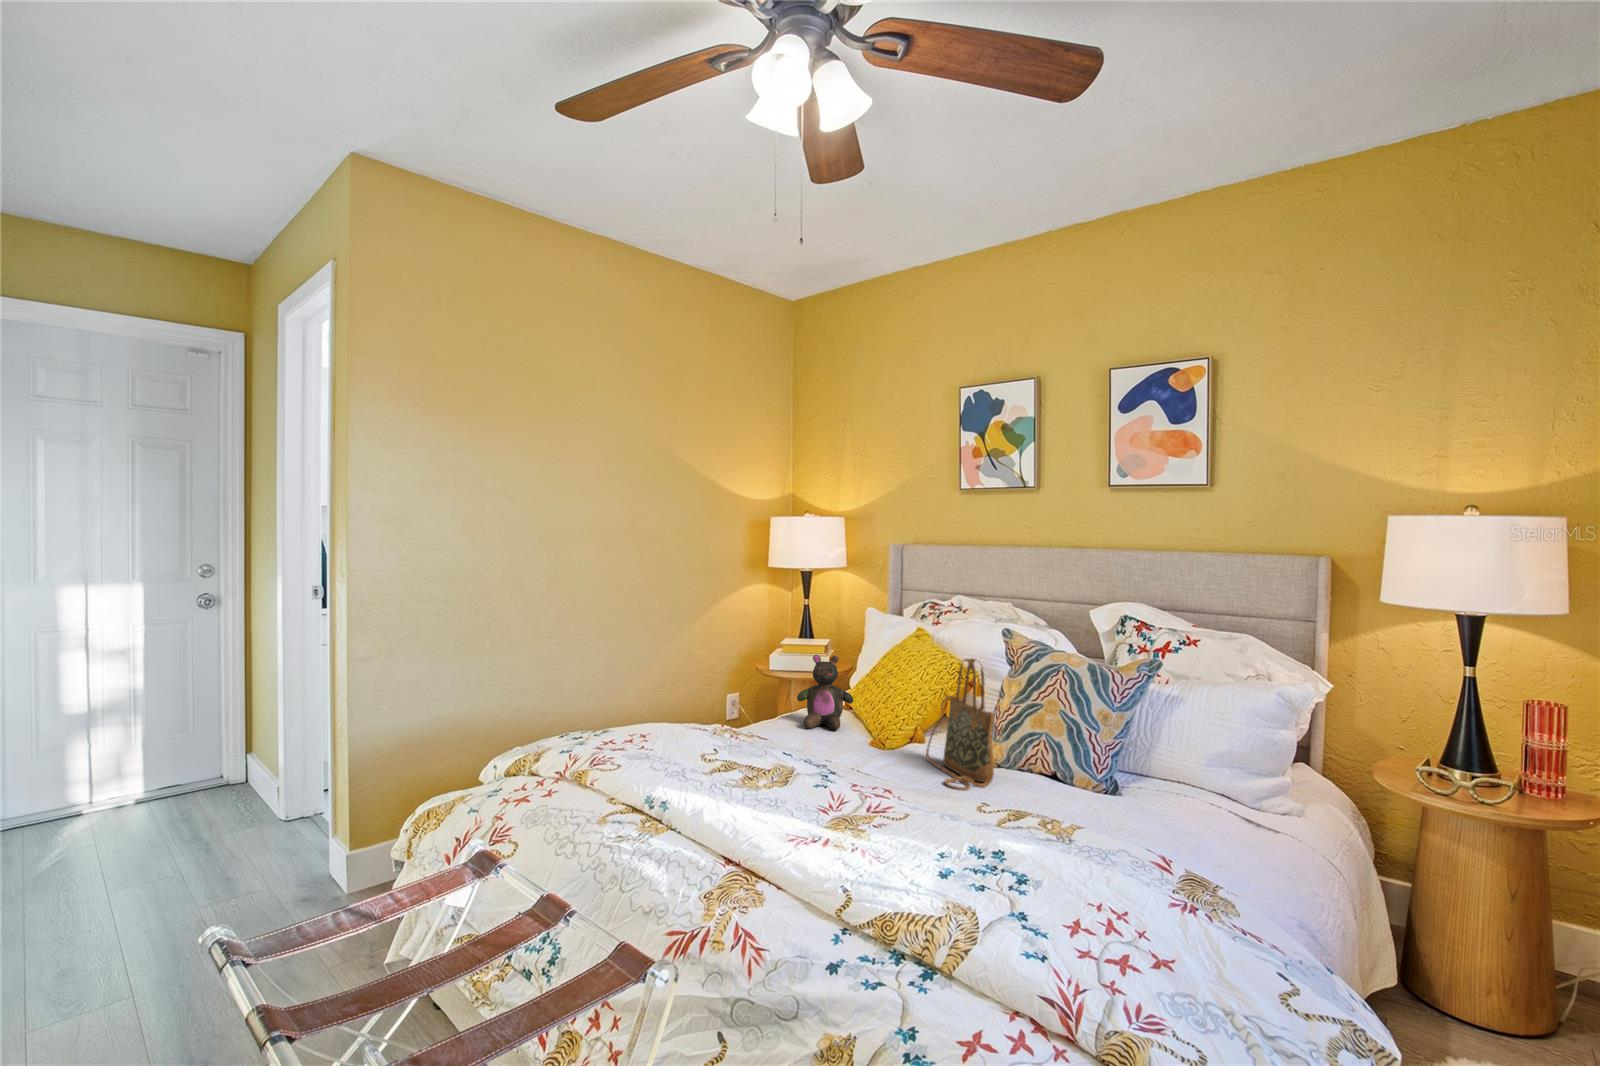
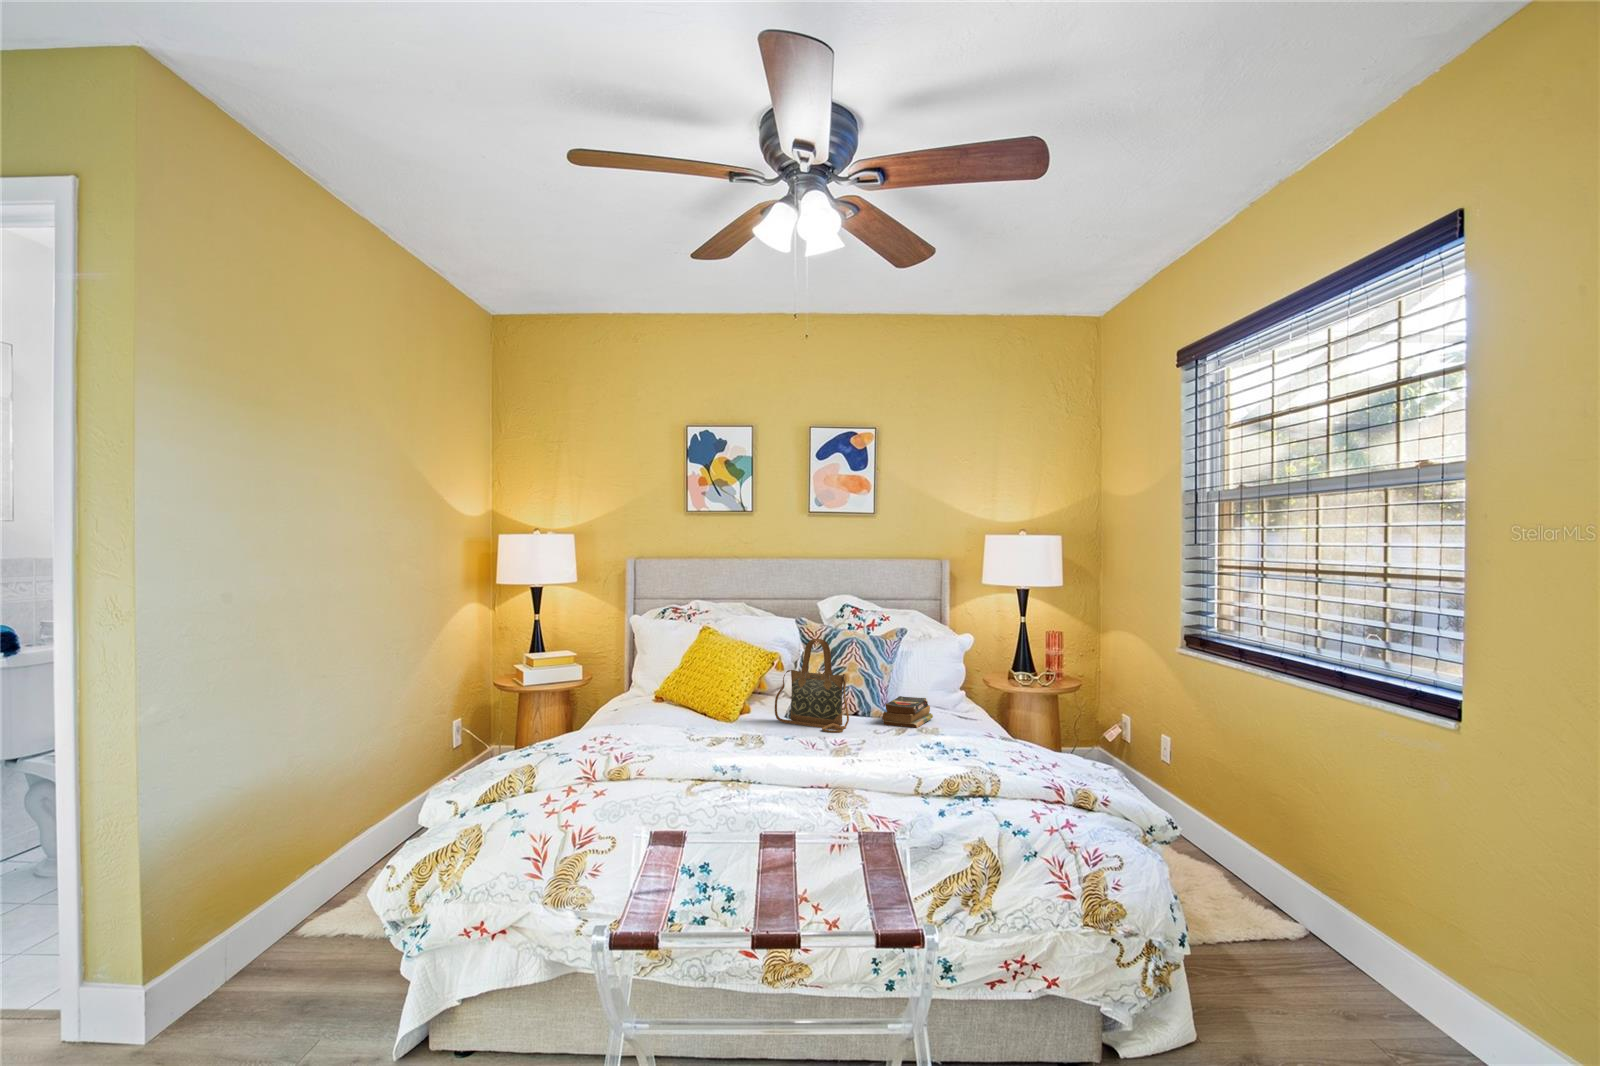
stuffed bear: present [797,655,854,730] -> none [628,654,677,720]
book: none [1051,760,1149,811] -> present [882,696,933,728]

